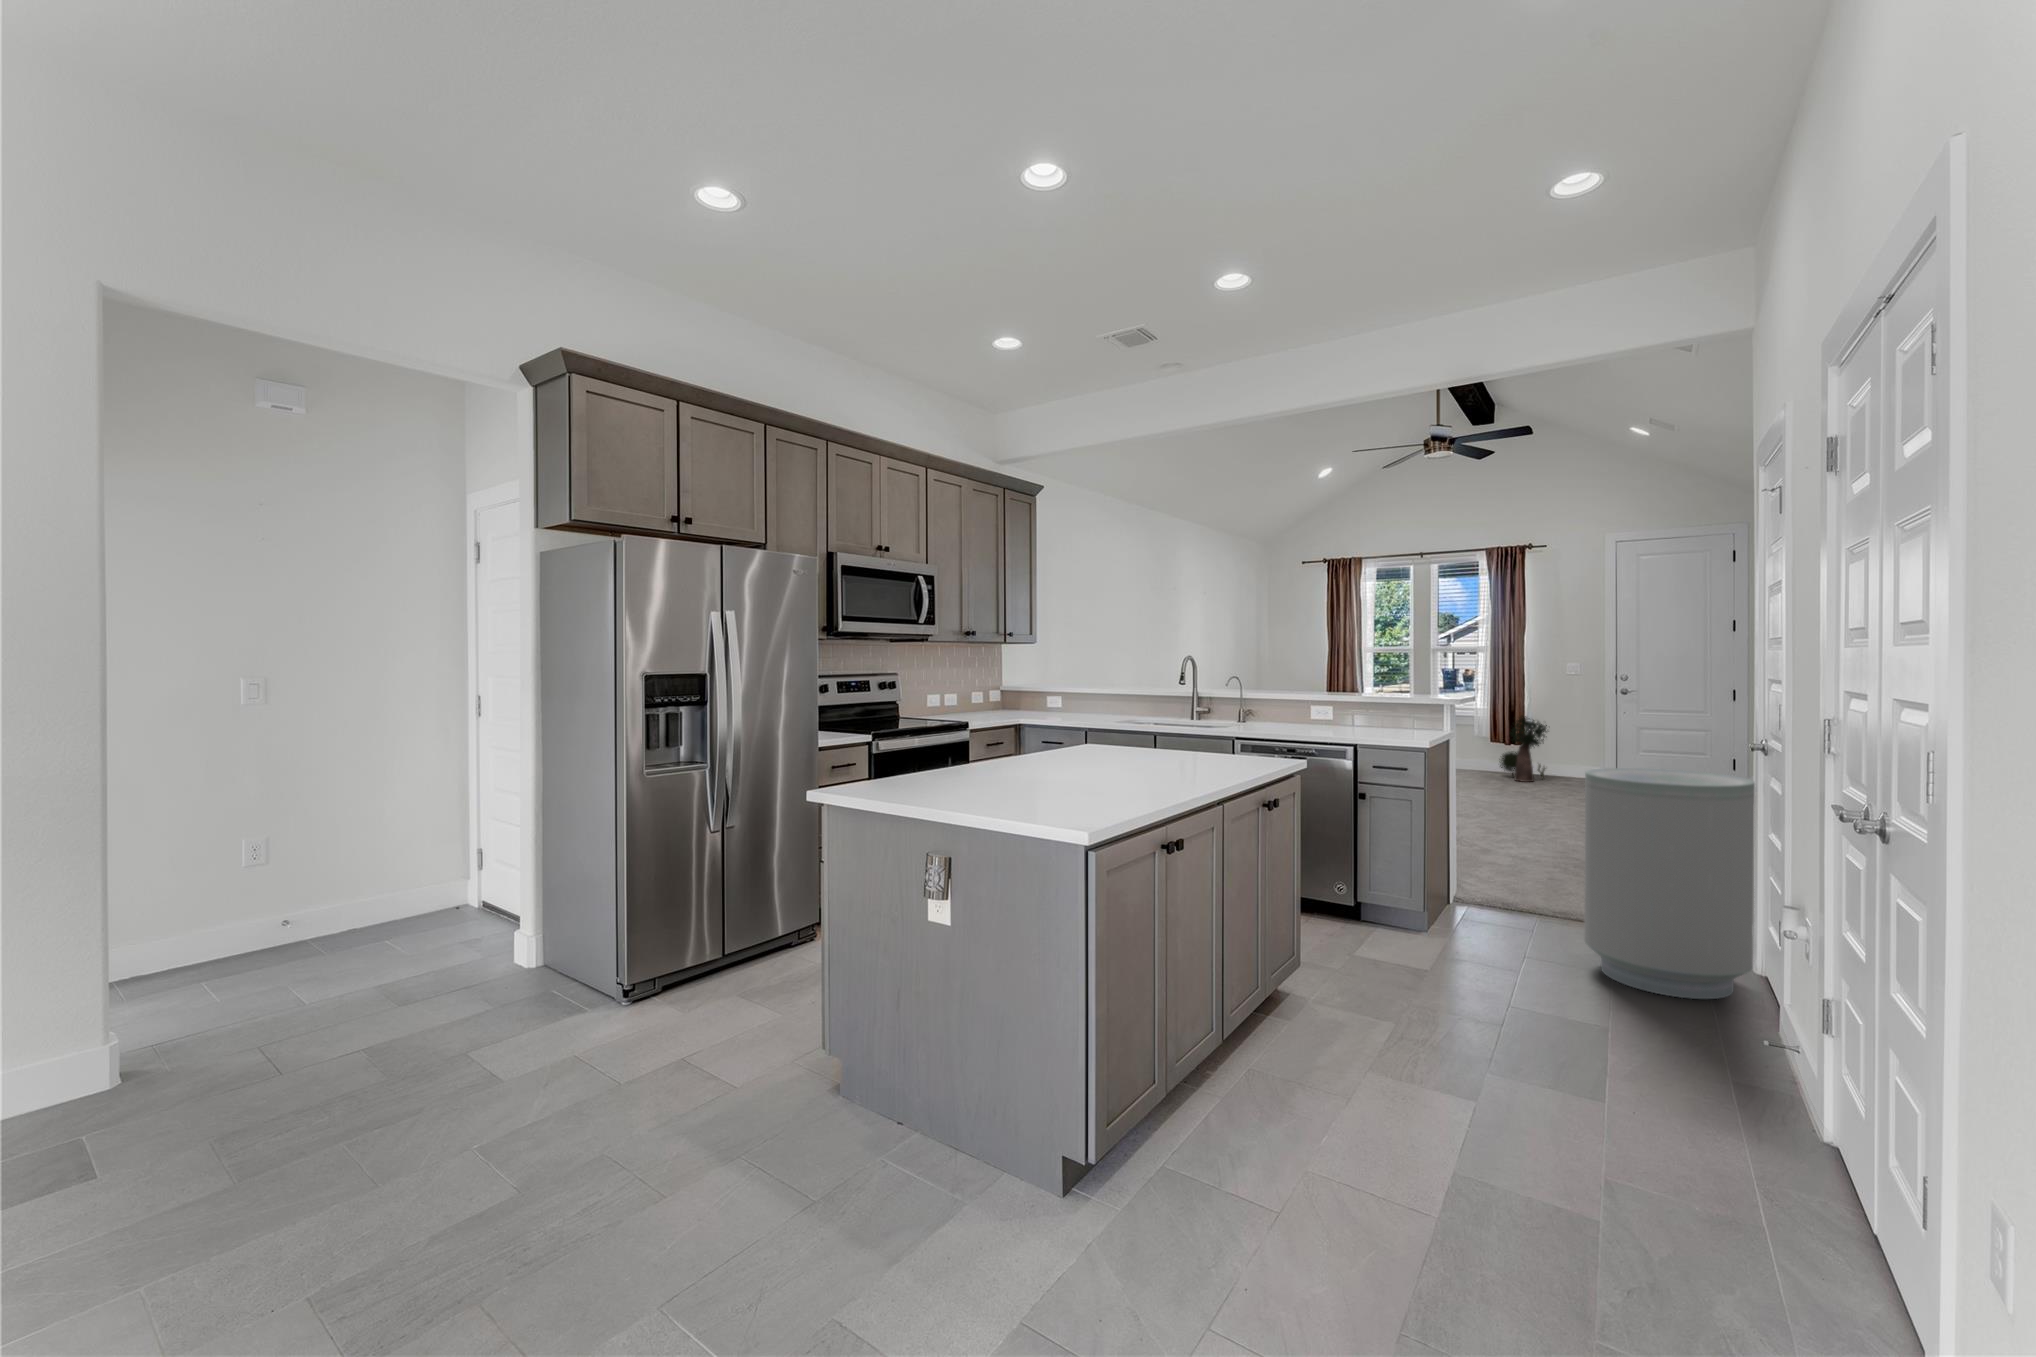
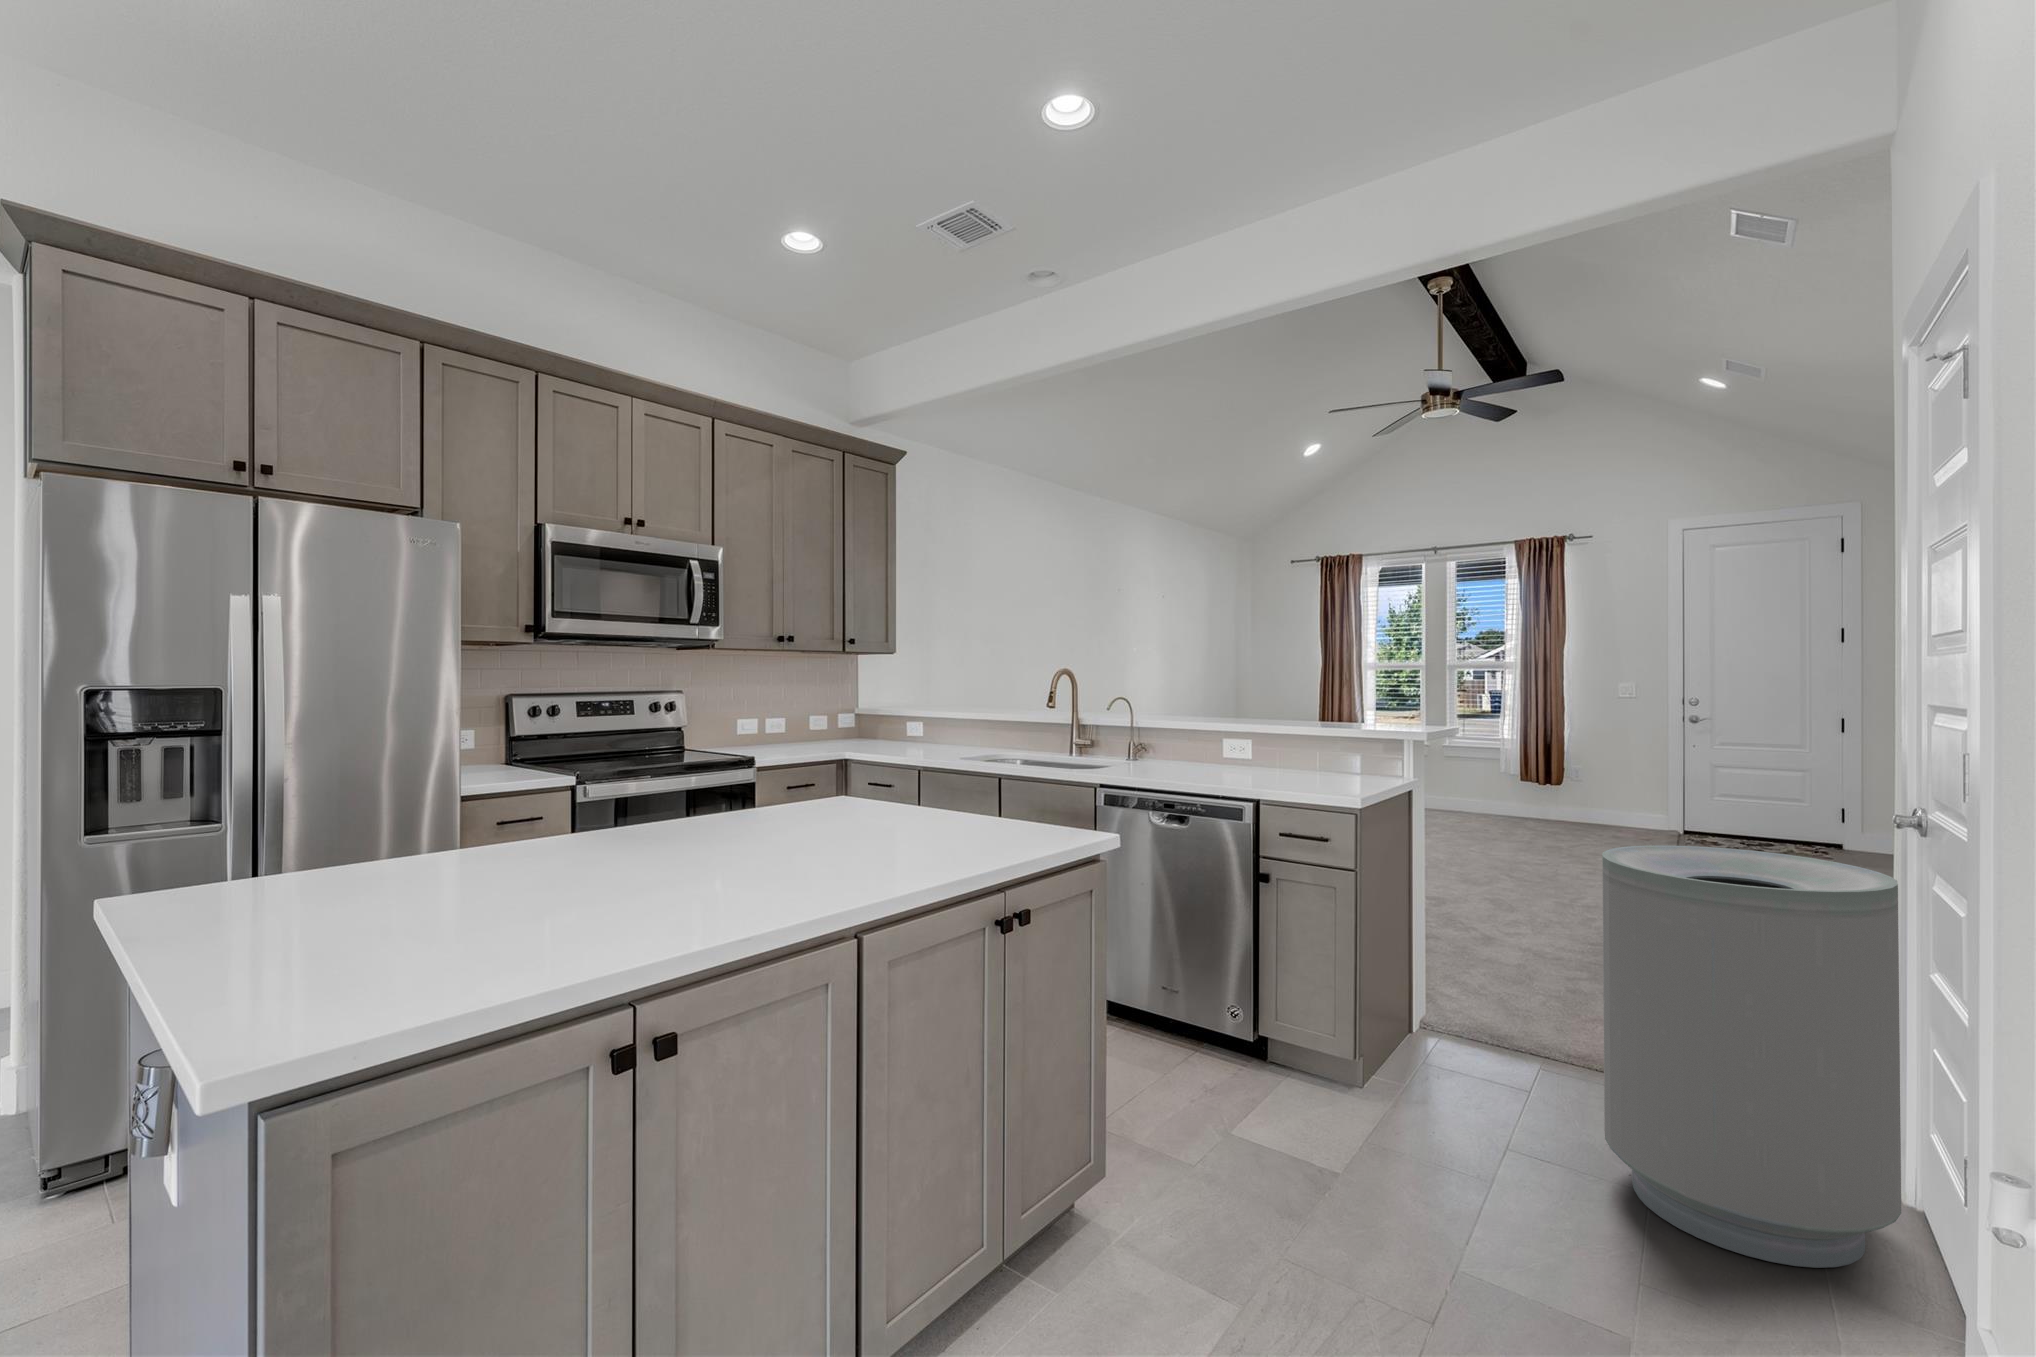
potted plant: present [1500,716,1547,782] -> none [1532,747,1597,832]

